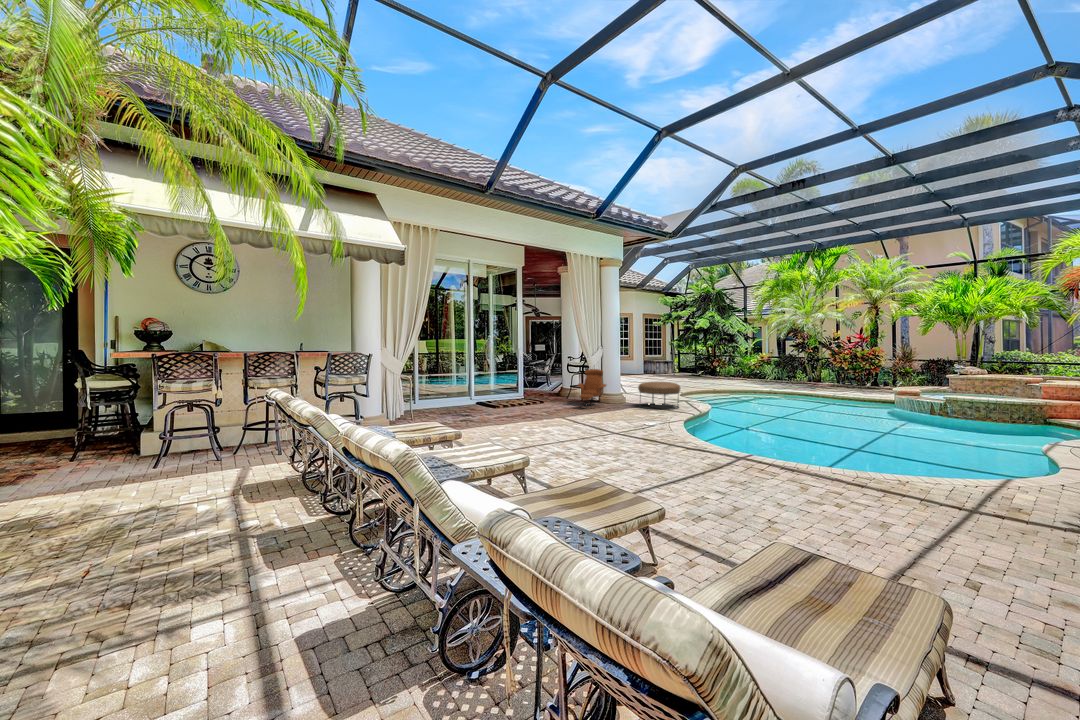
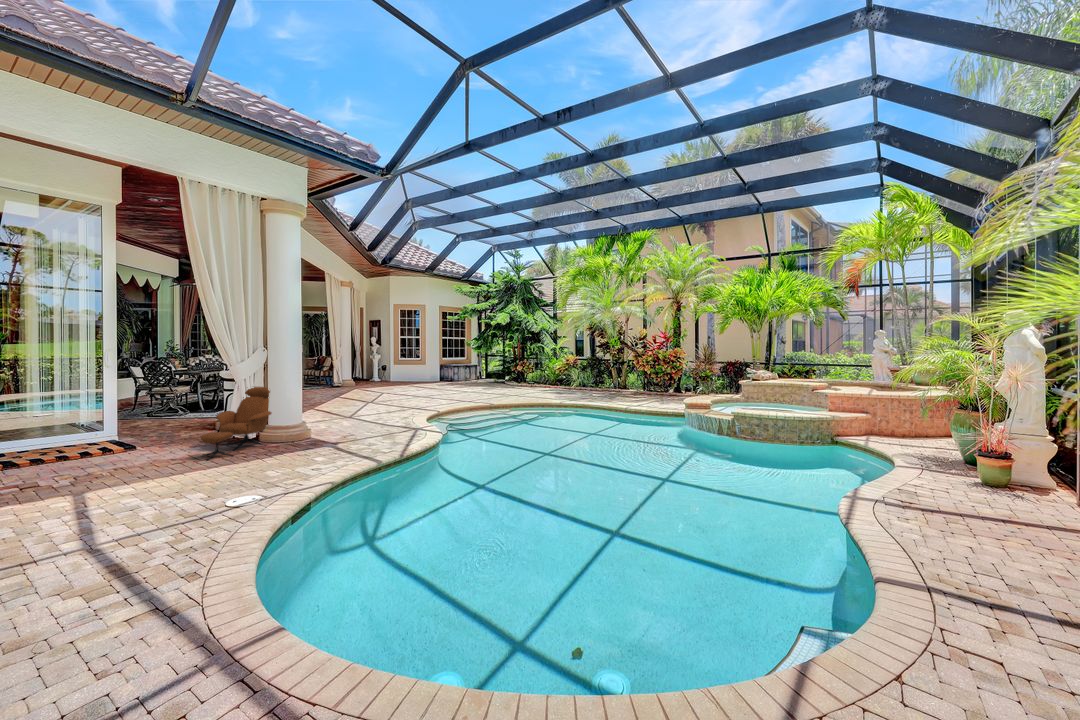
ottoman: present [638,382,681,408] -> none [321,404,390,452]

